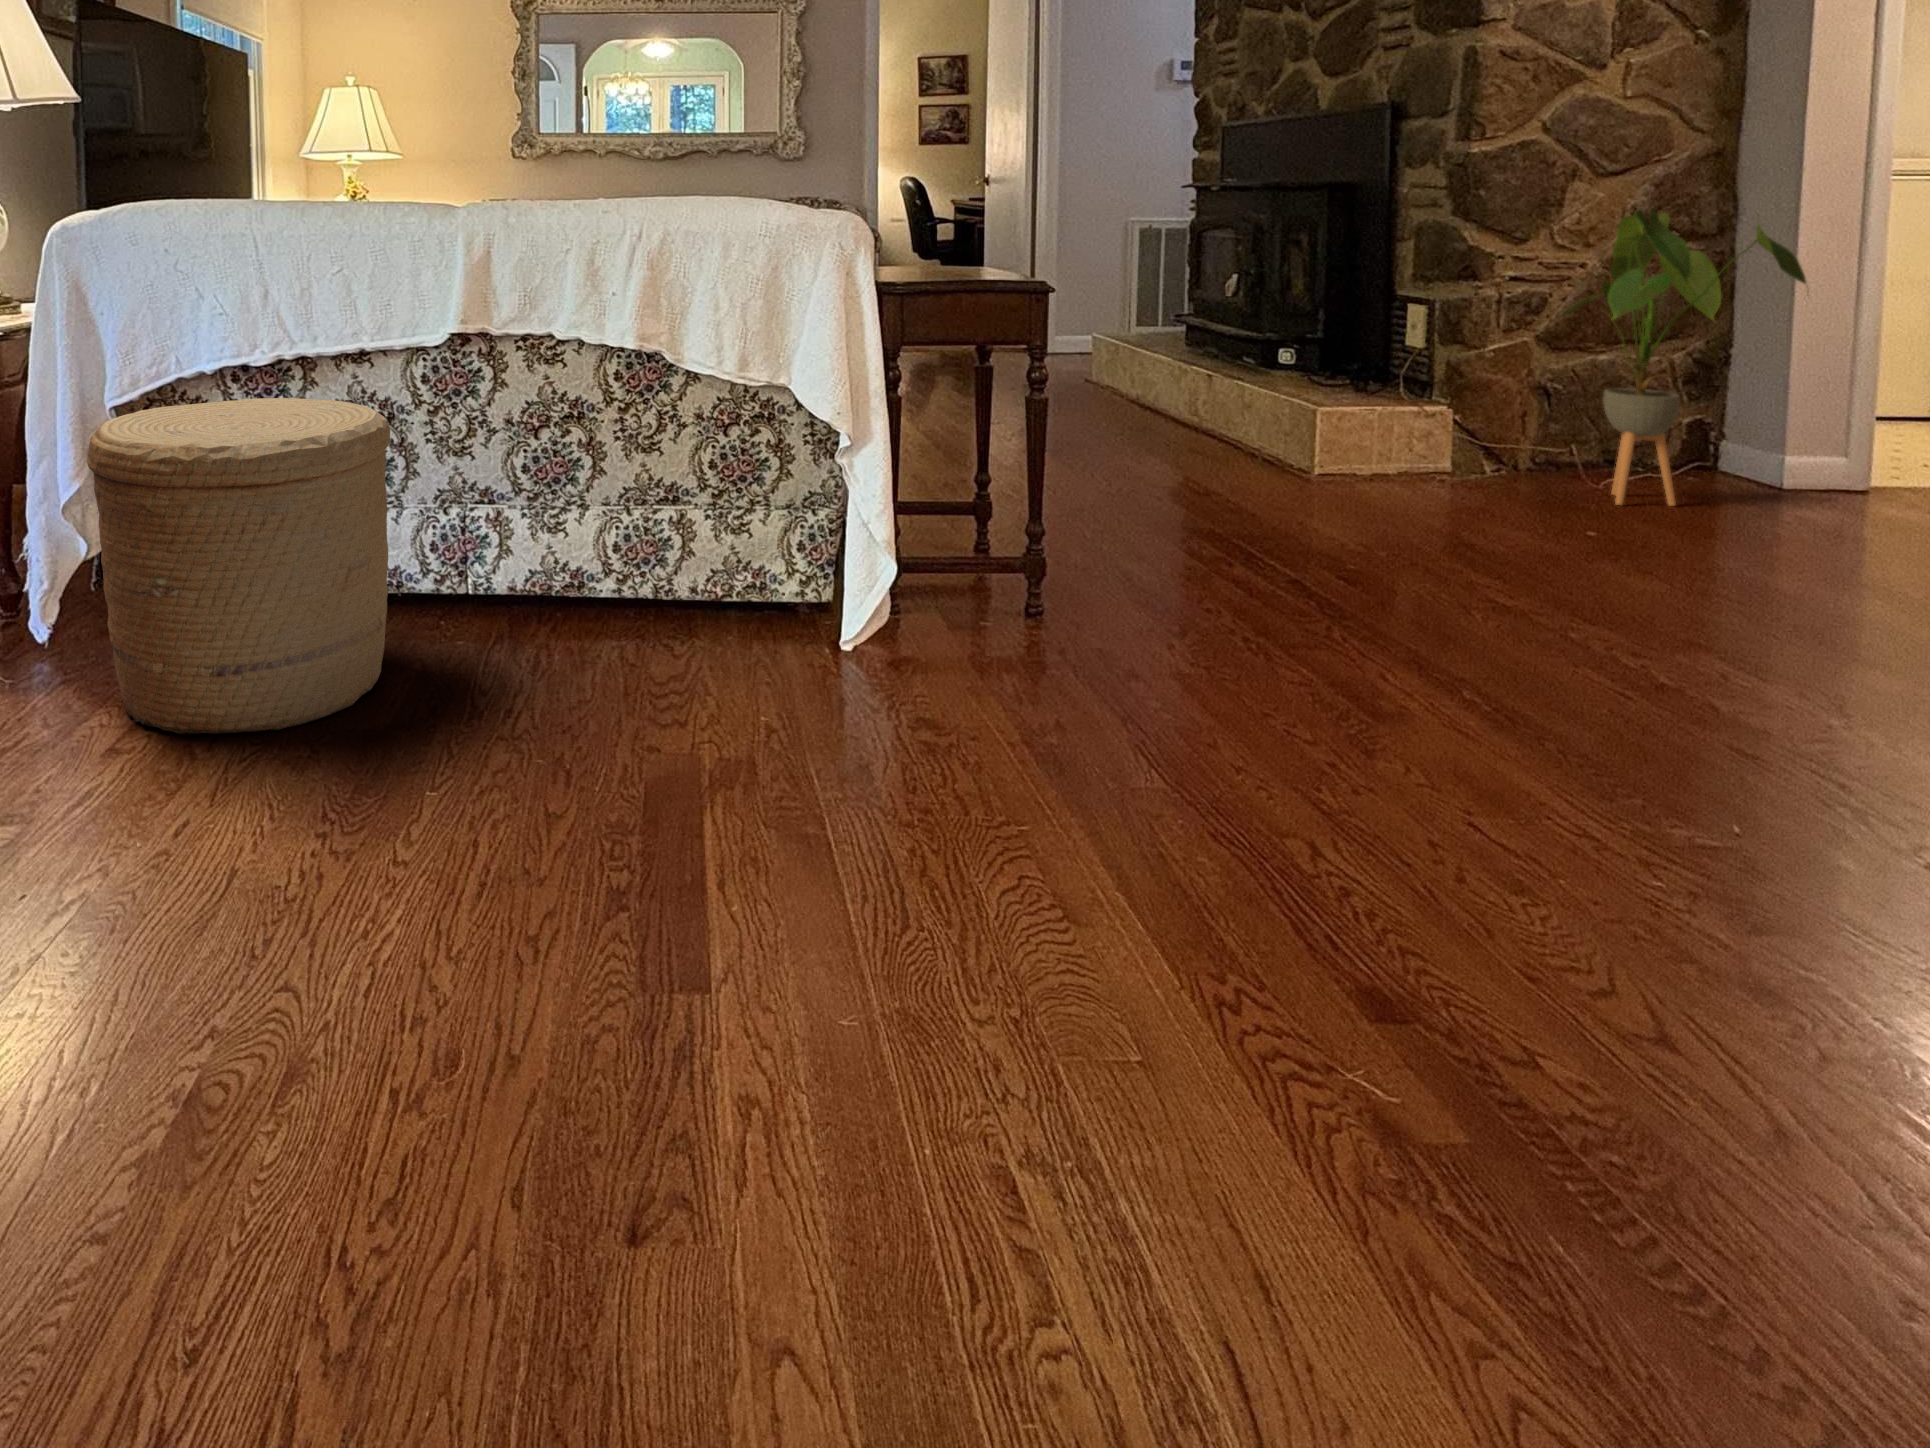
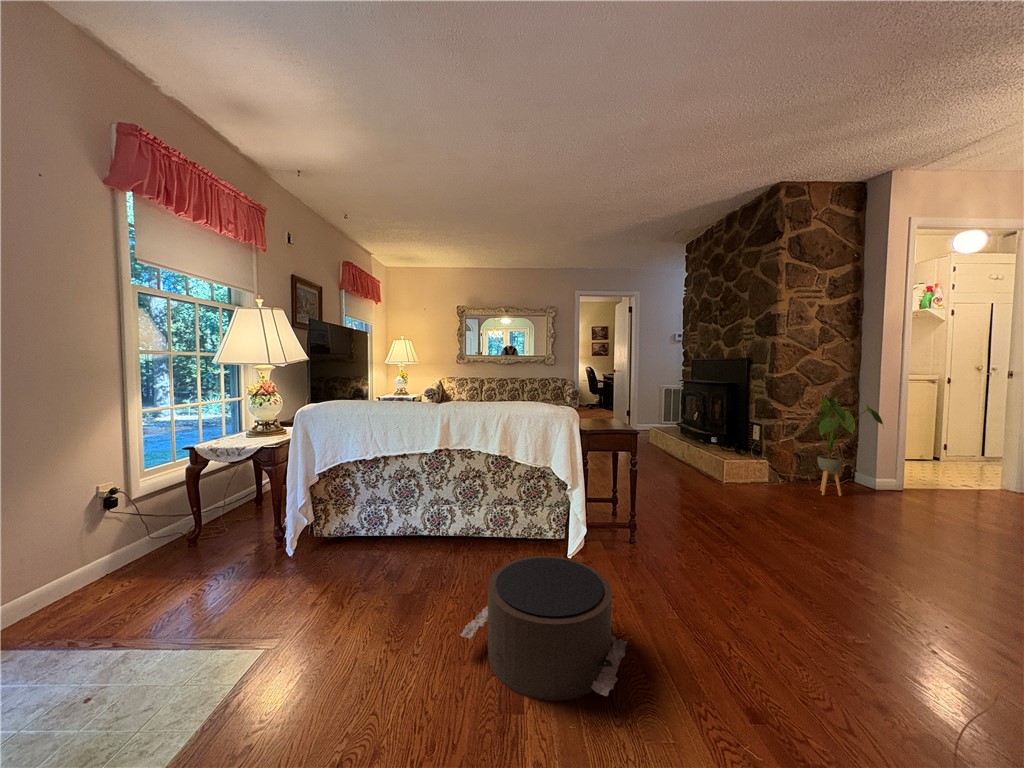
woven basket: present [87,398,390,734] -> none [307,470,414,597]
pouf: none [528,606,1007,955] -> present [460,556,627,701]

